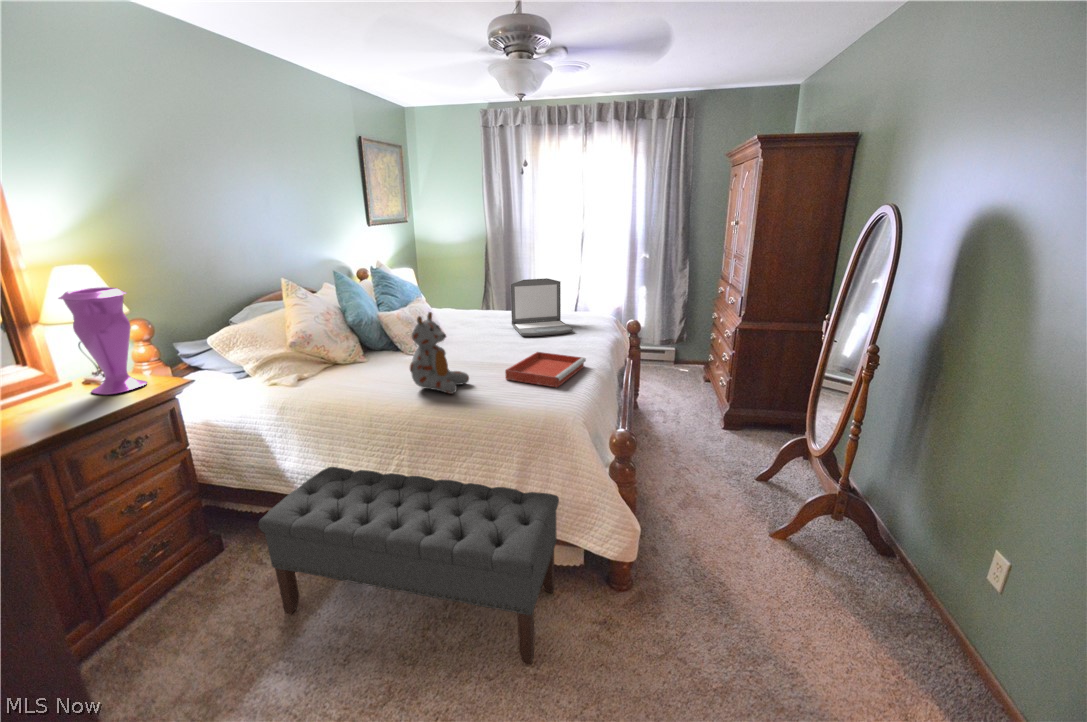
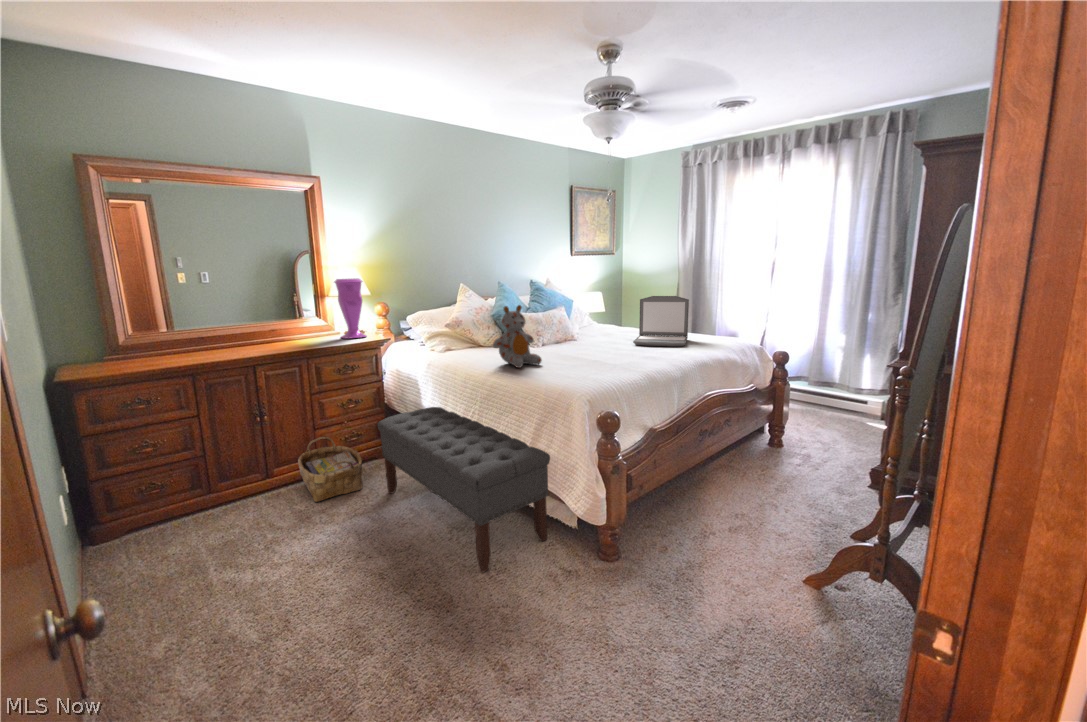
tray: present [505,352,586,387] -> none [570,352,649,375]
woven basket: none [92,570,234,686] -> present [298,437,363,502]

